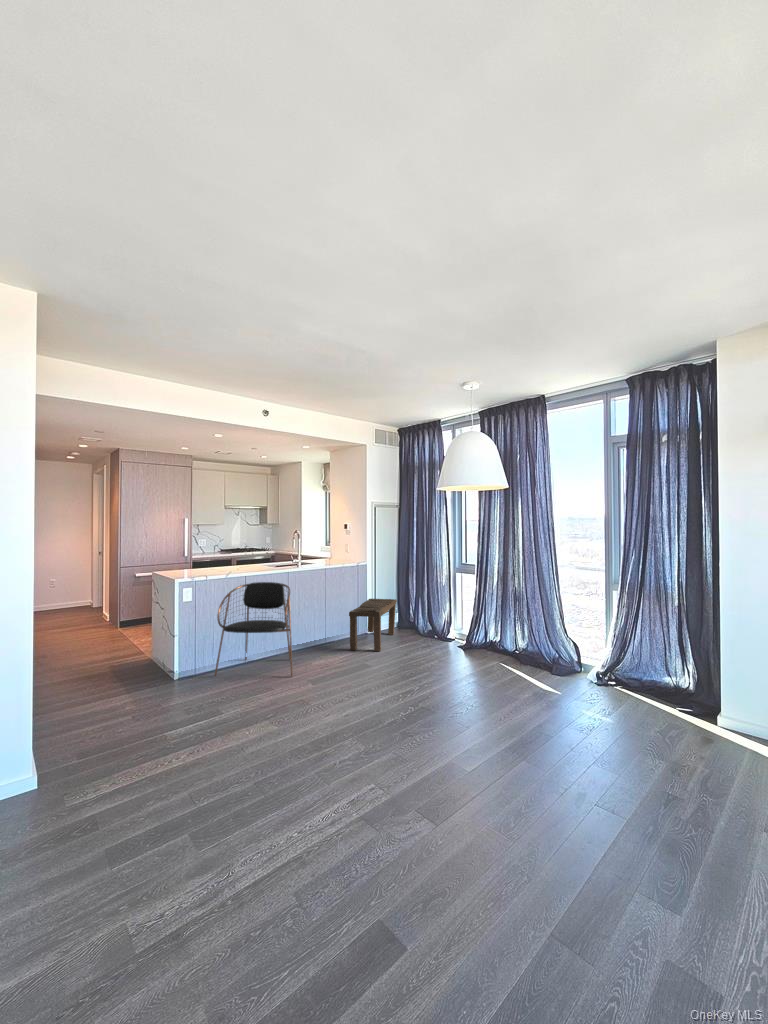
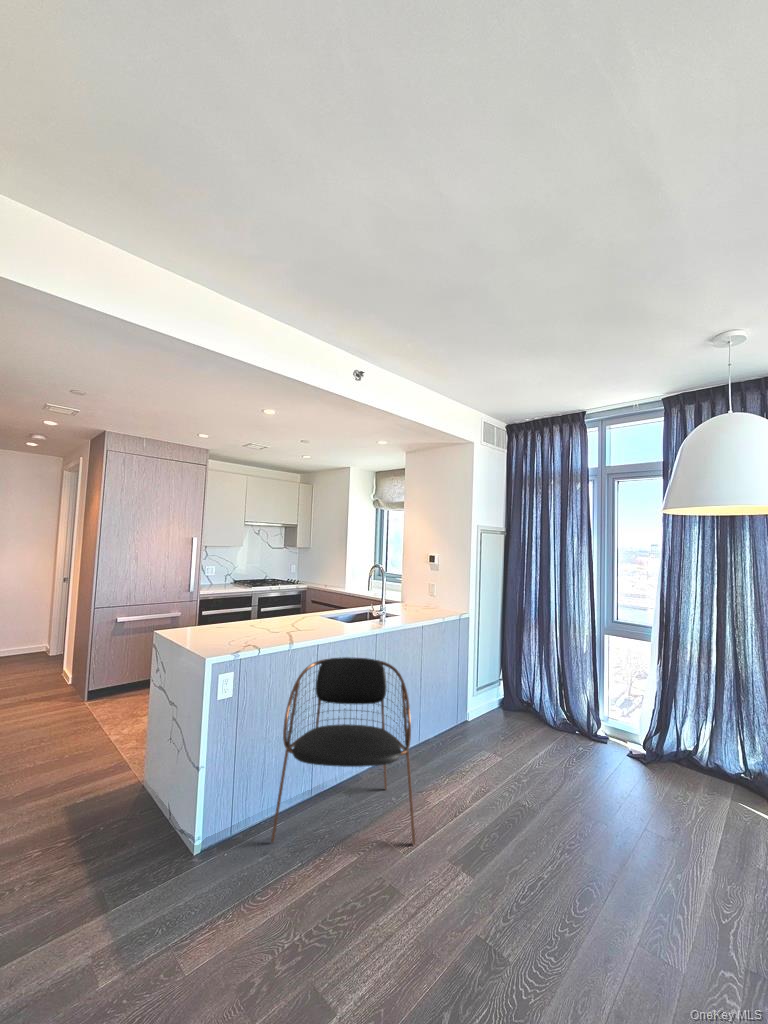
bench: present [349,599,397,651] -> none [468,668,521,767]

